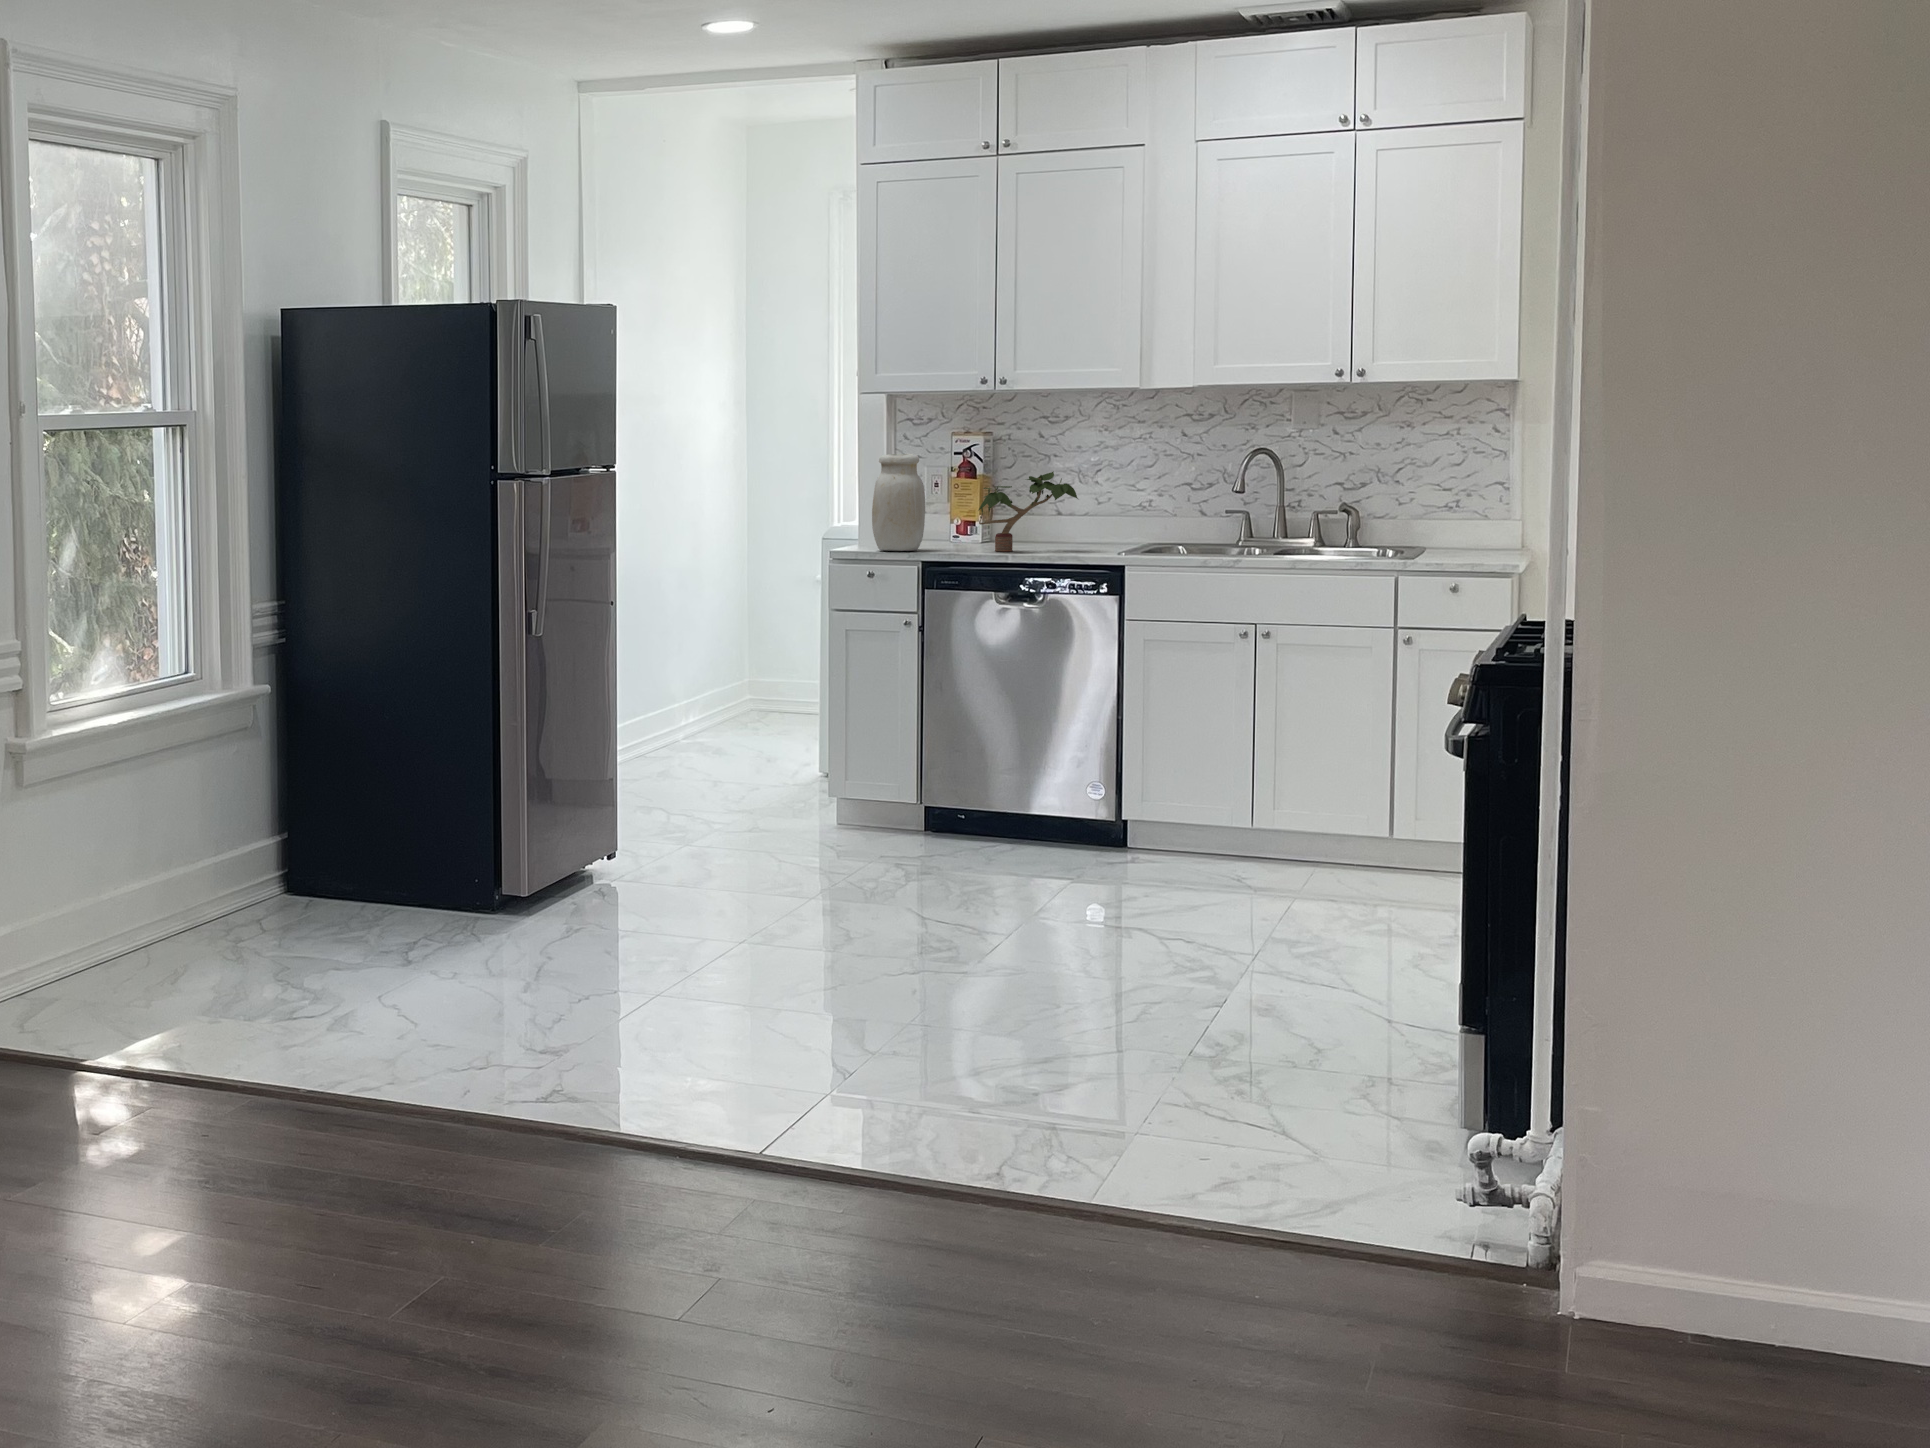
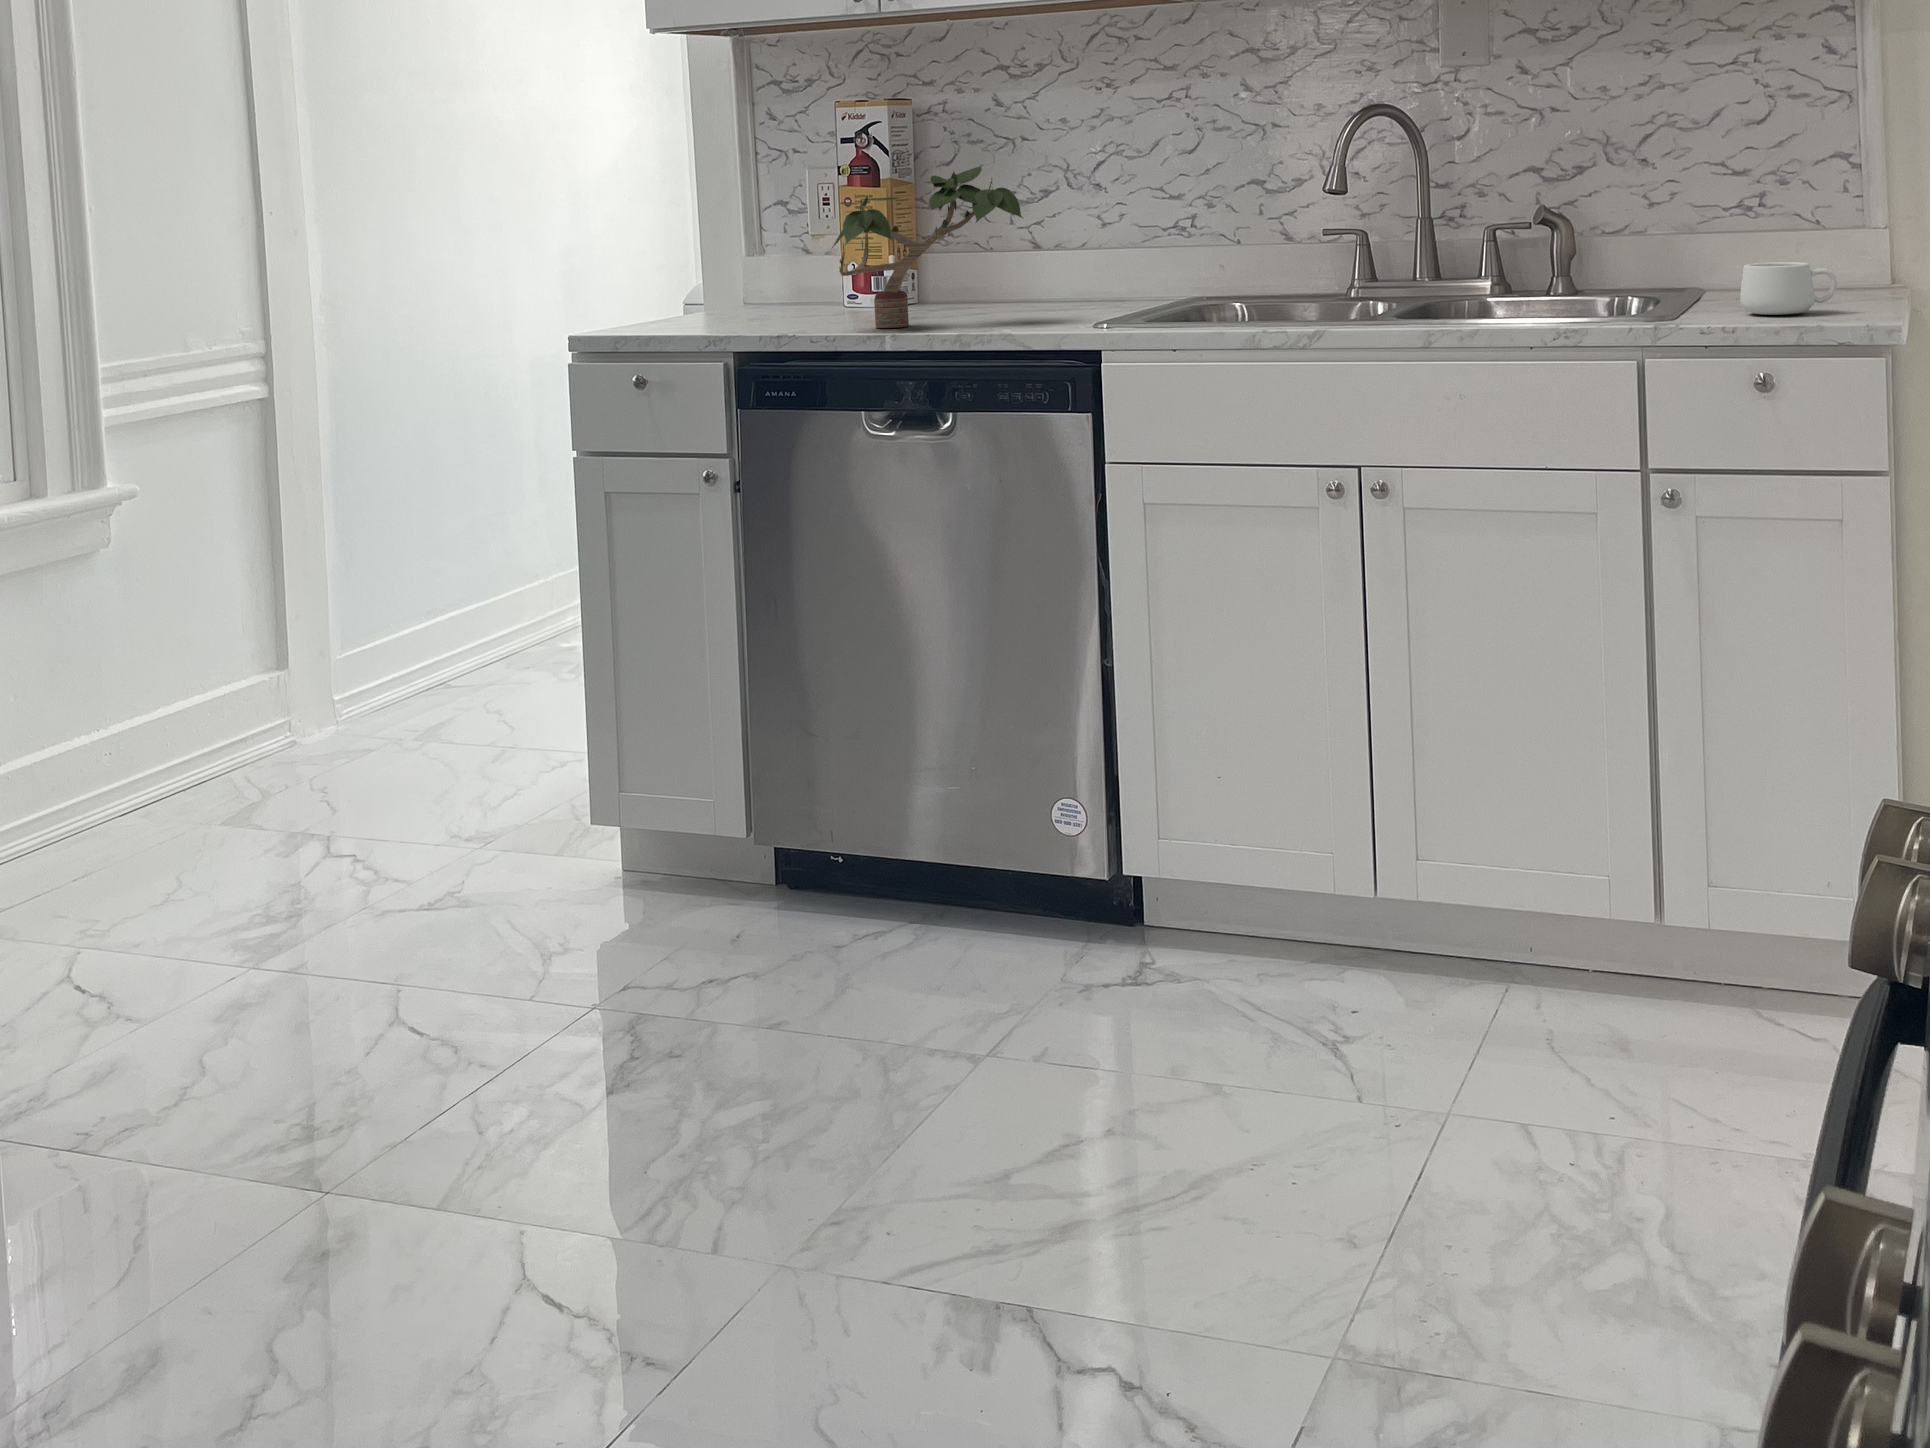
jar: present [872,454,925,551] -> none [638,140,740,334]
mug: none [1446,534,1494,559] -> present [1740,262,1837,315]

